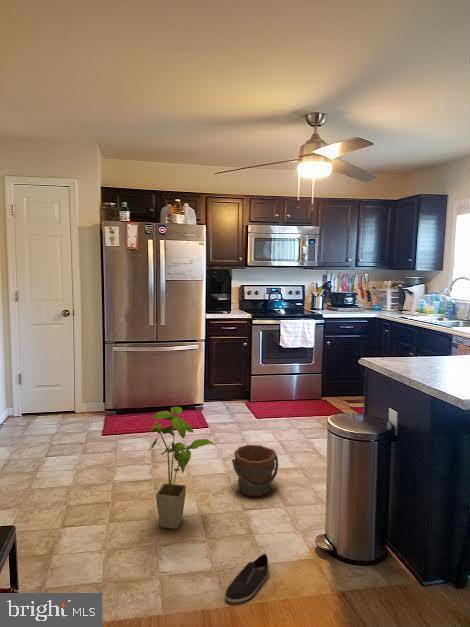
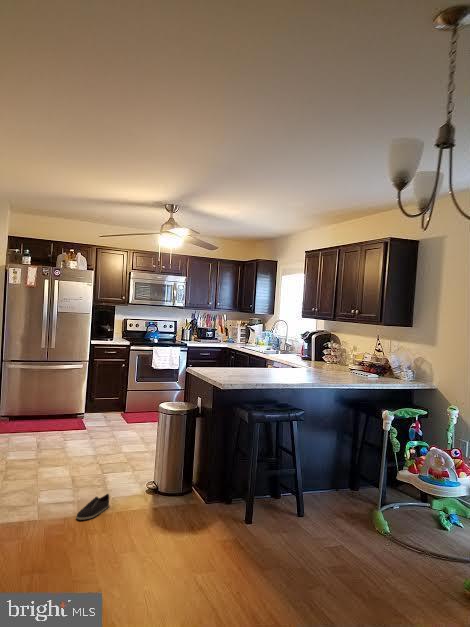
house plant: present [151,407,215,529] -> none [31,400,82,488]
bucket: present [232,445,278,497] -> none [96,434,131,469]

